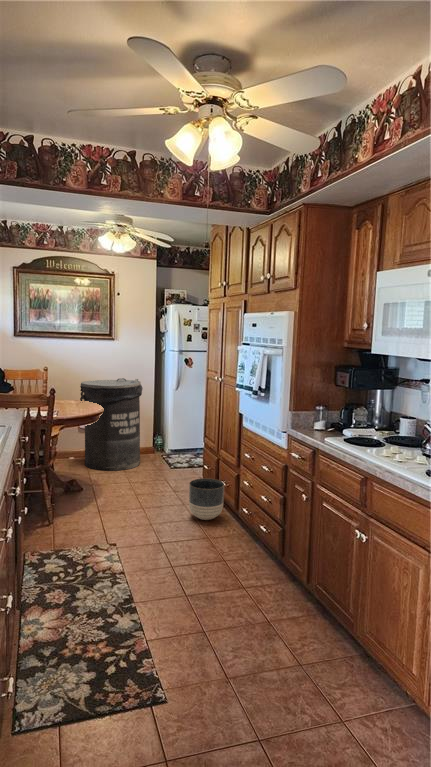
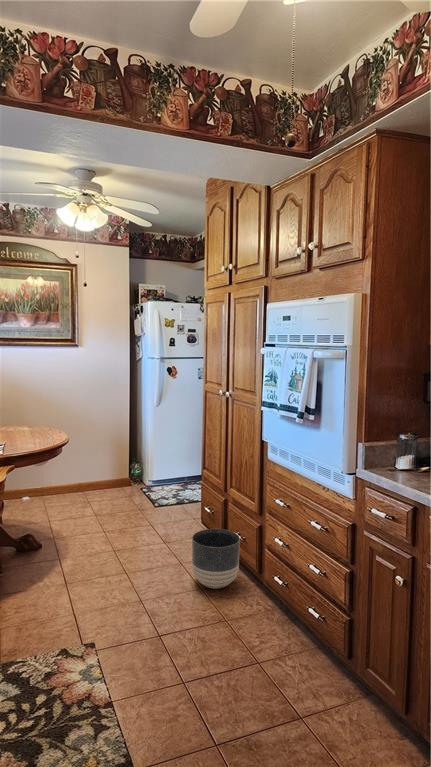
trash can: present [80,378,143,471] -> none [36,394,116,514]

